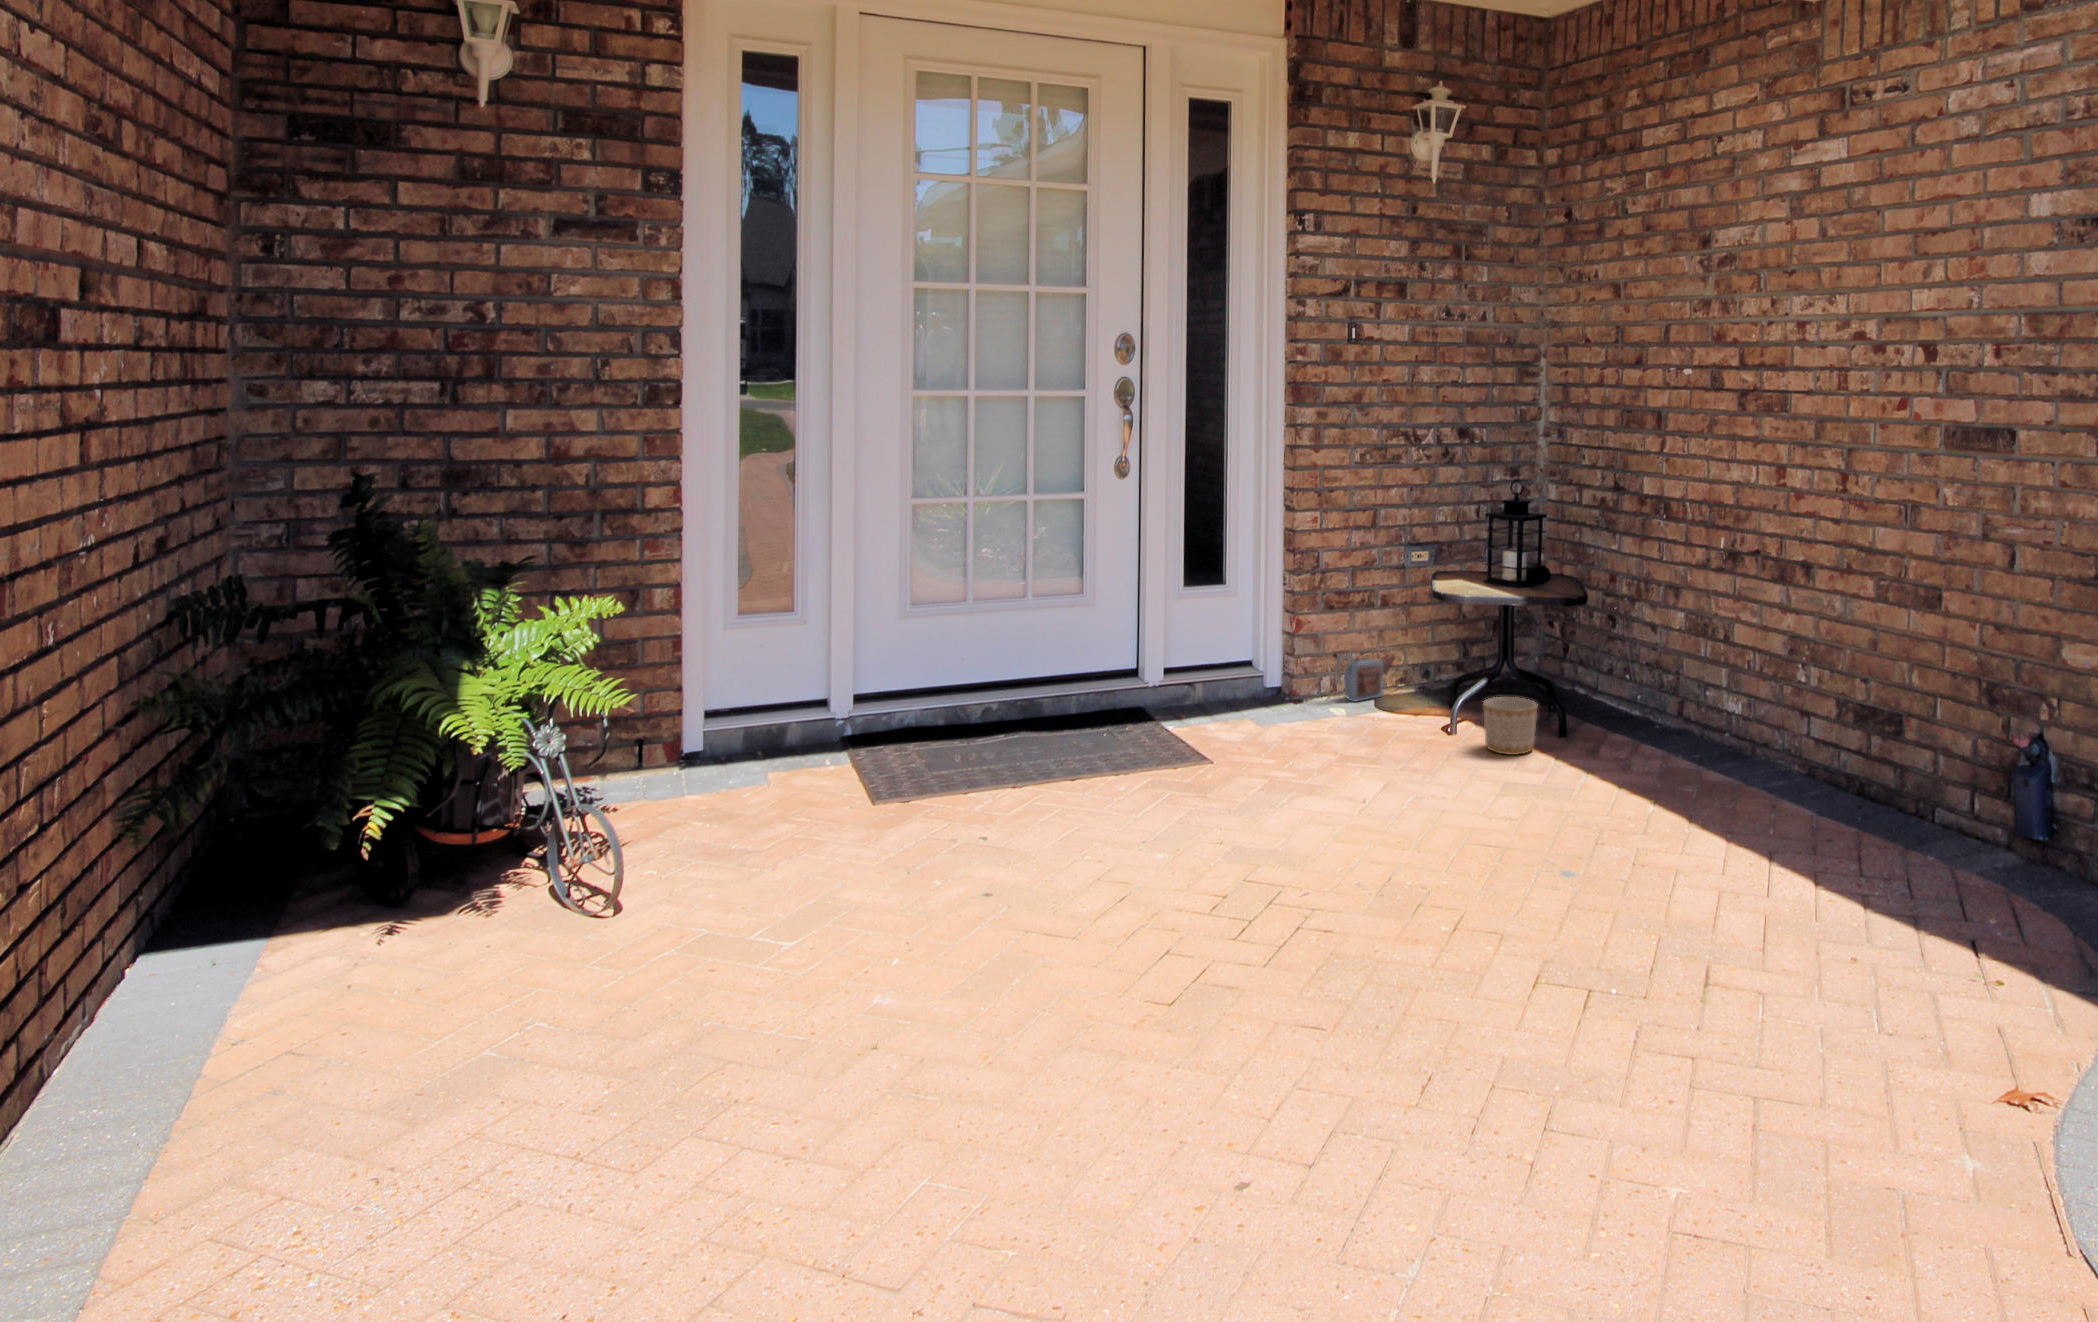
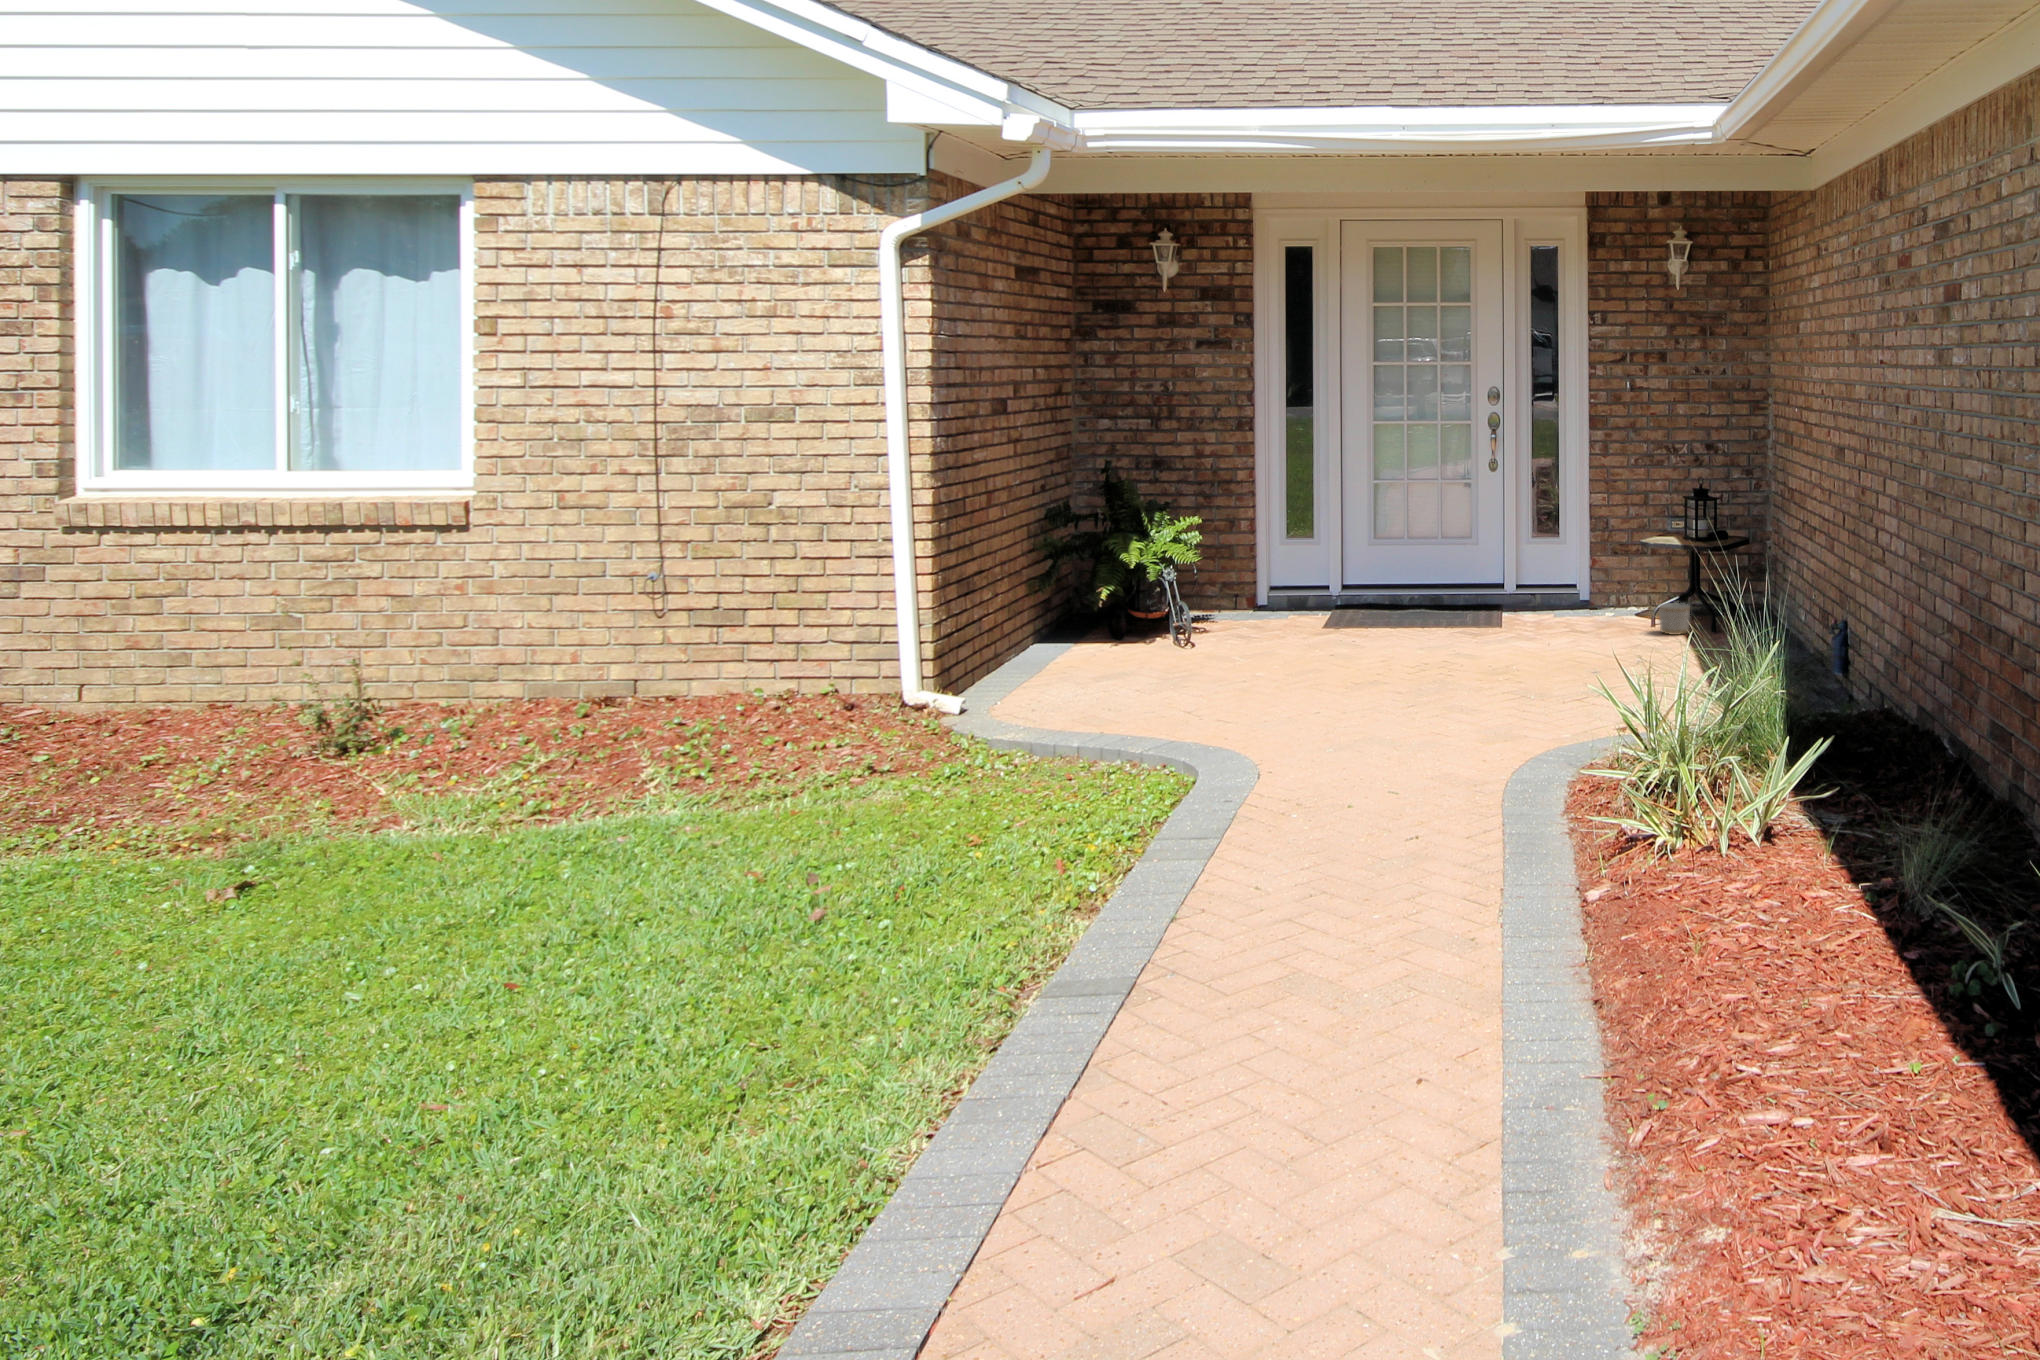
watering can: present [1335,654,1397,702] -> none [1619,580,1669,610]

